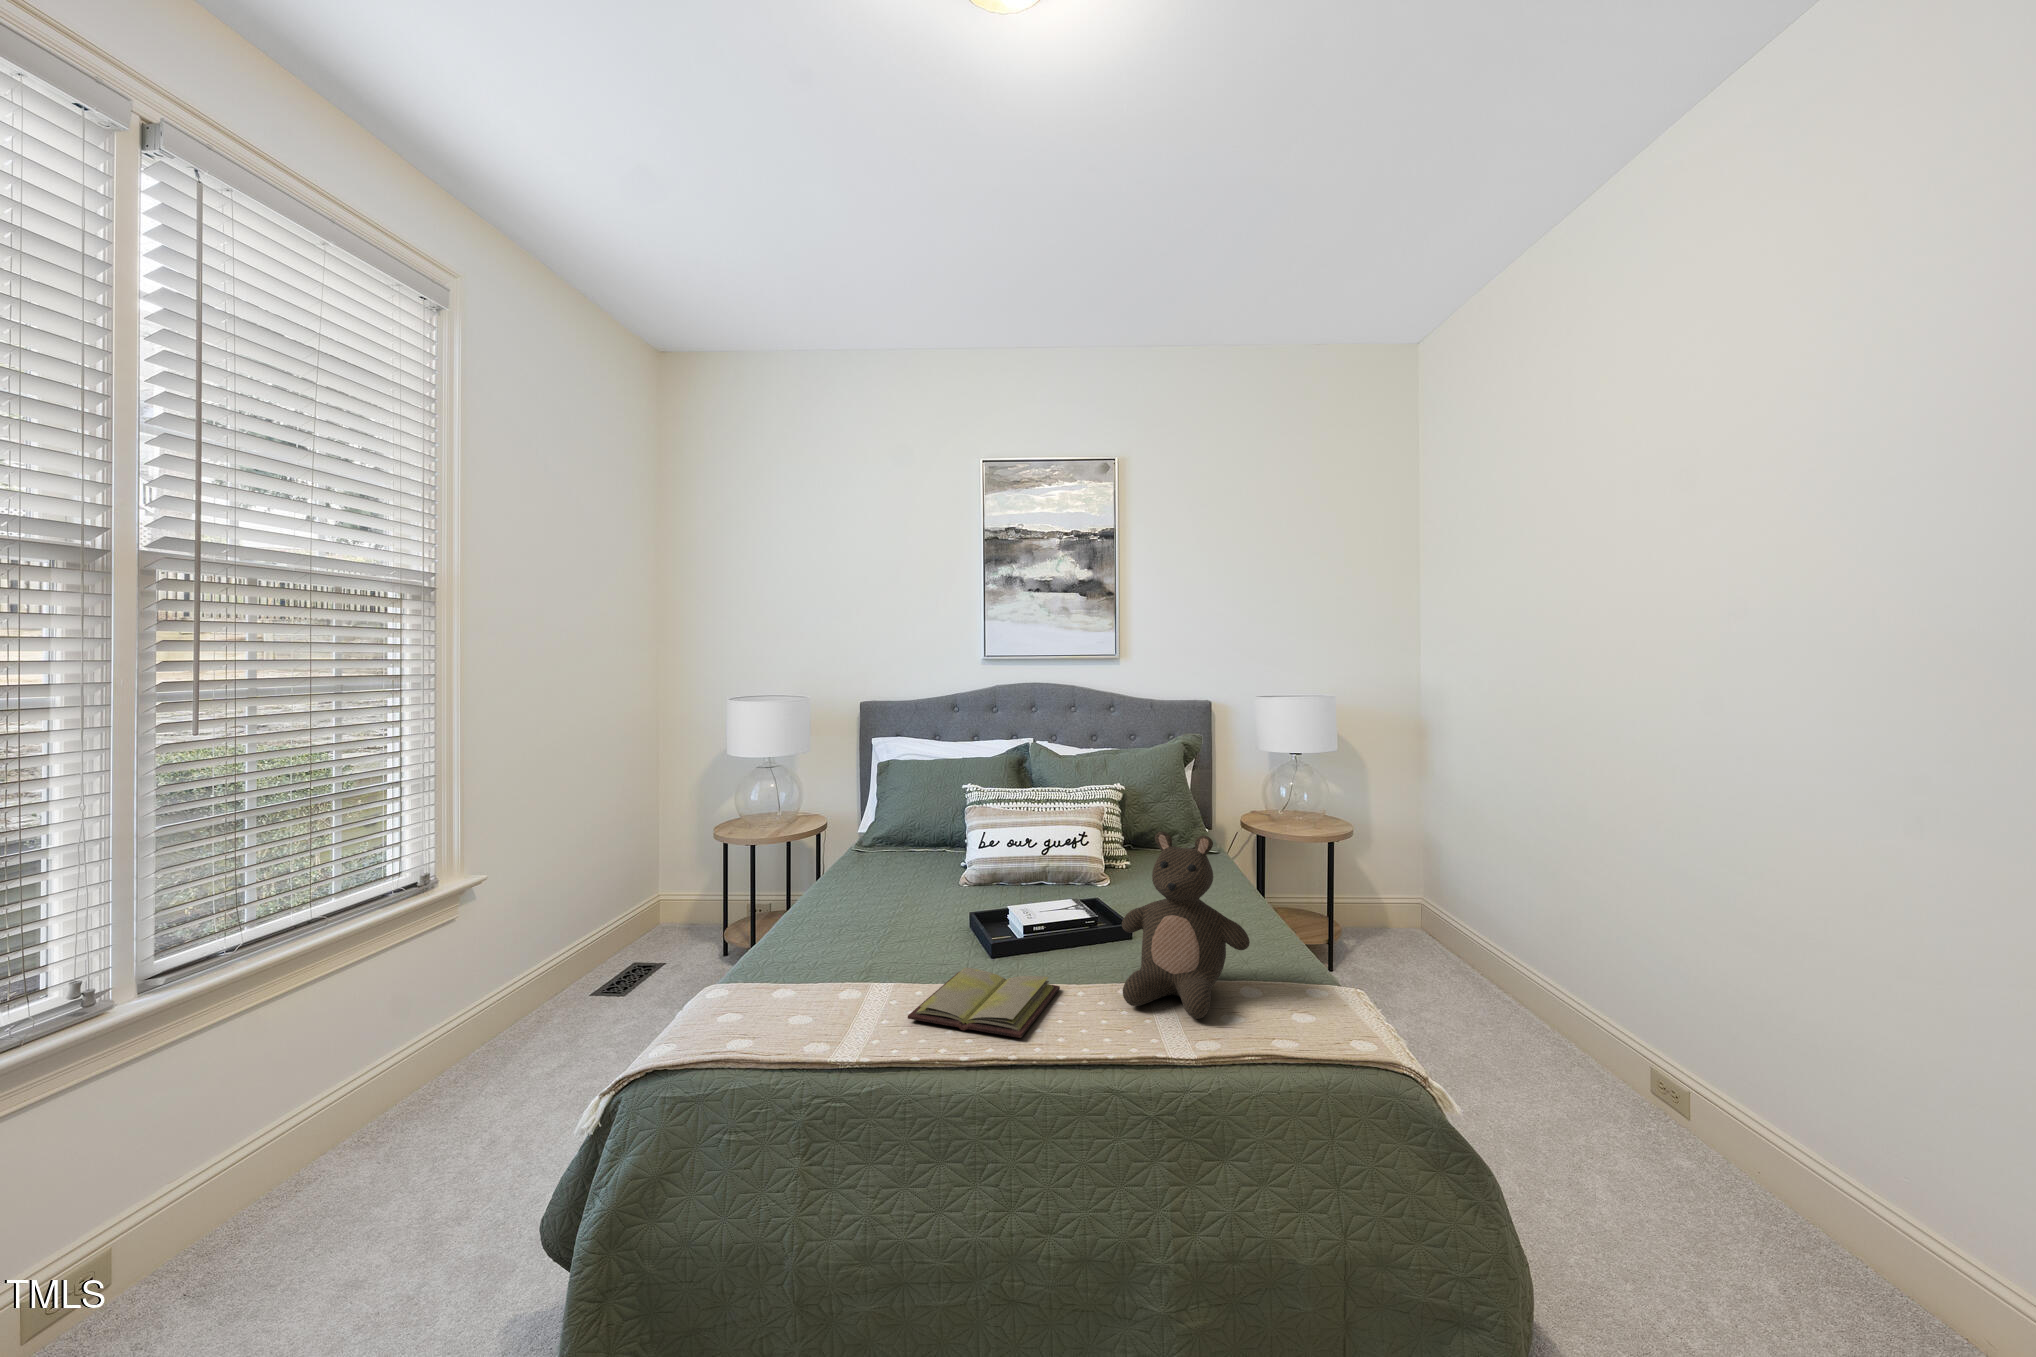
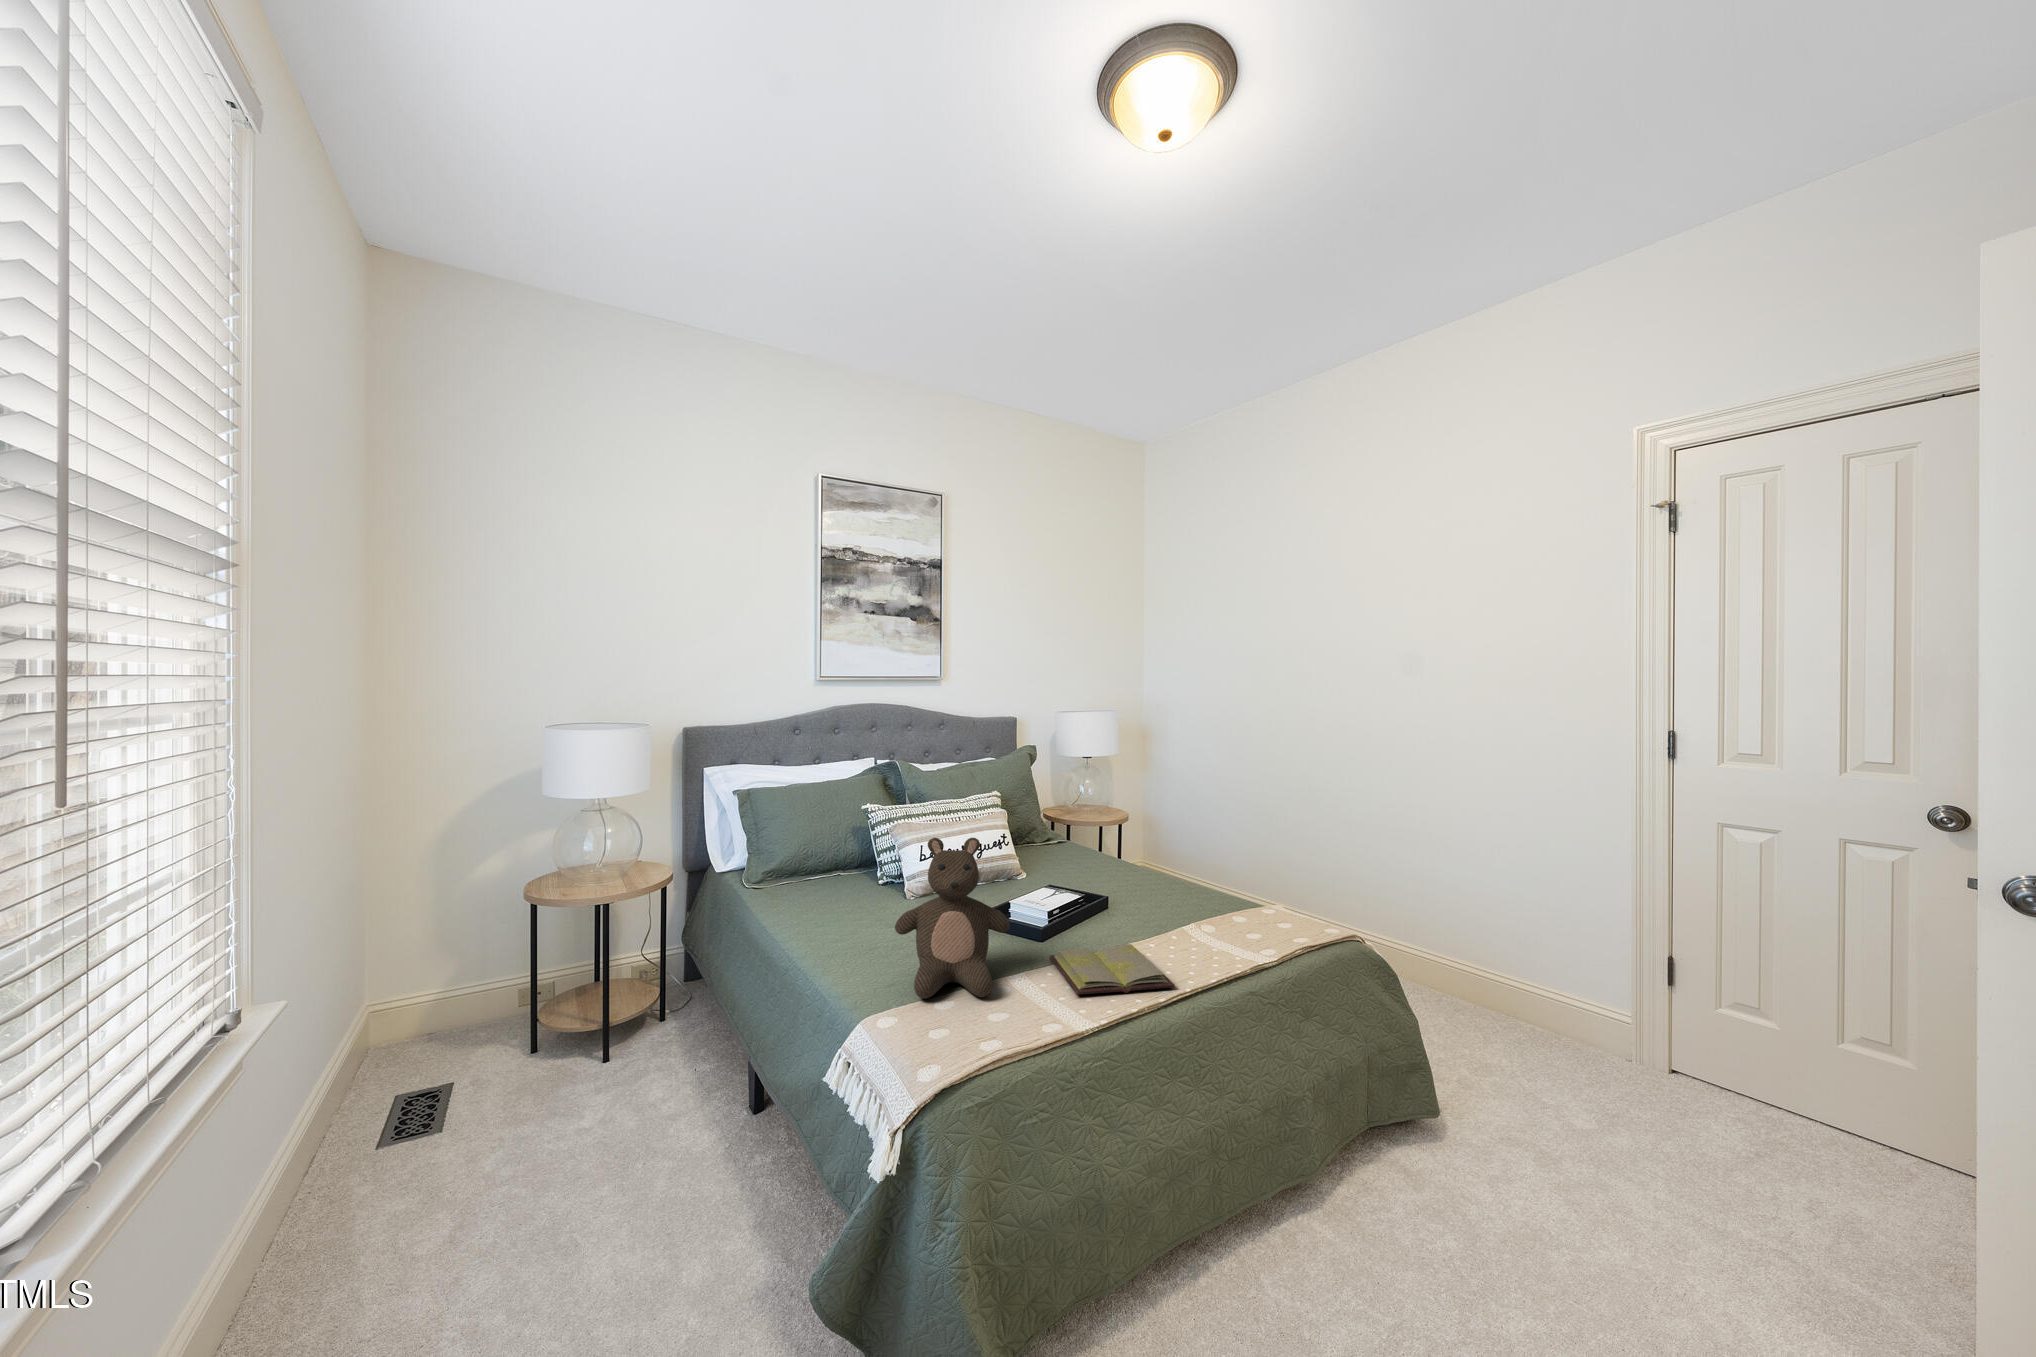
stuffed bear: present [1122,831,1250,1019] -> present [895,838,1010,999]

